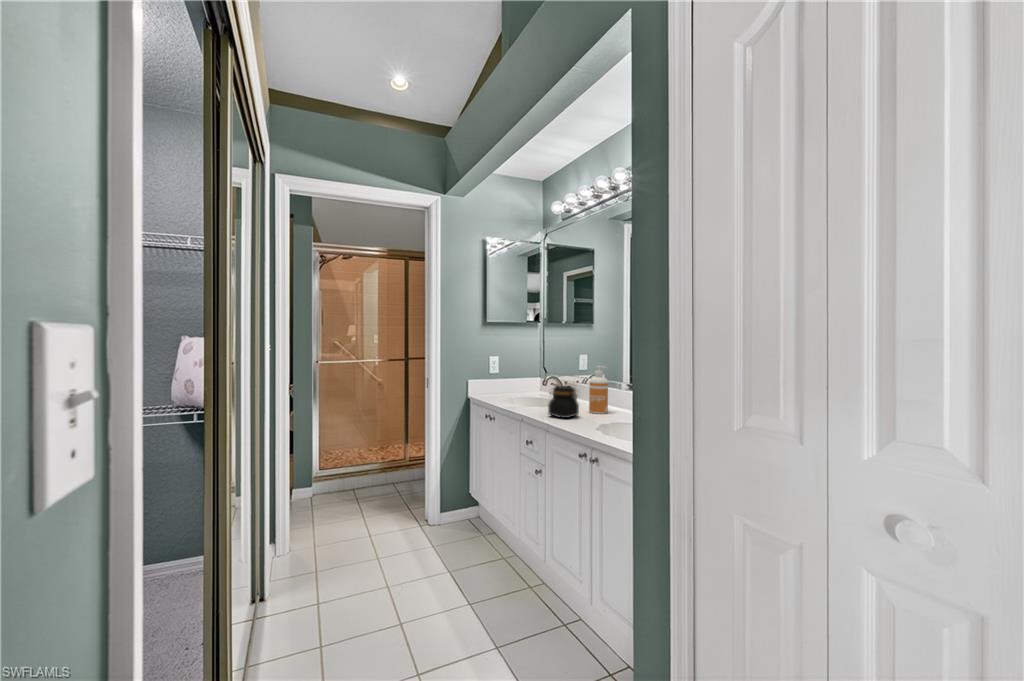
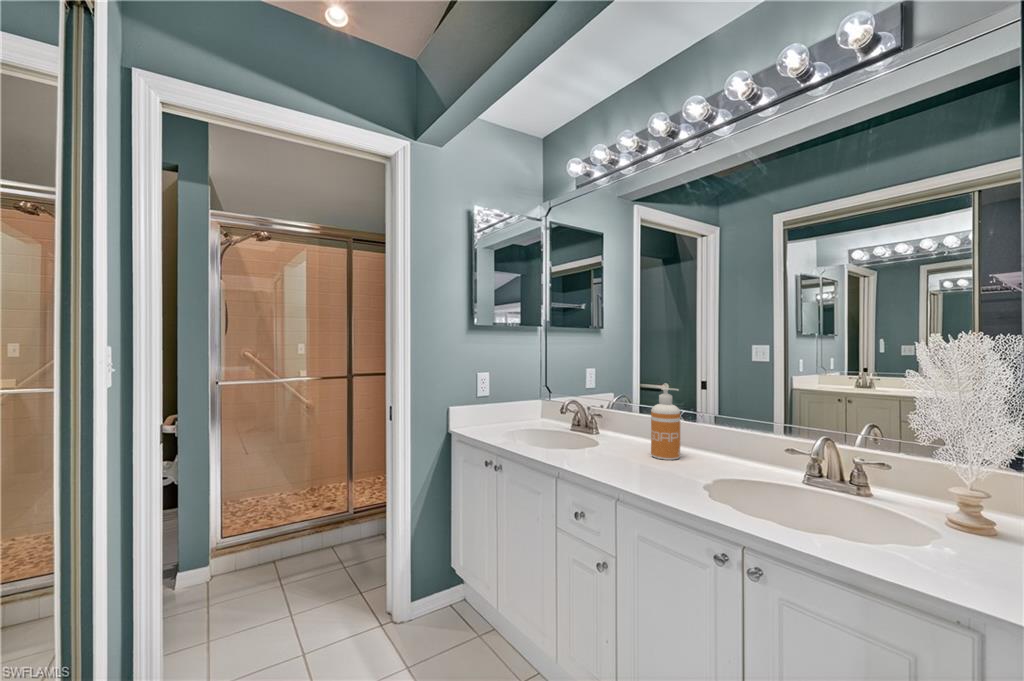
jar: present [548,386,579,418] -> none [602,421,654,473]

